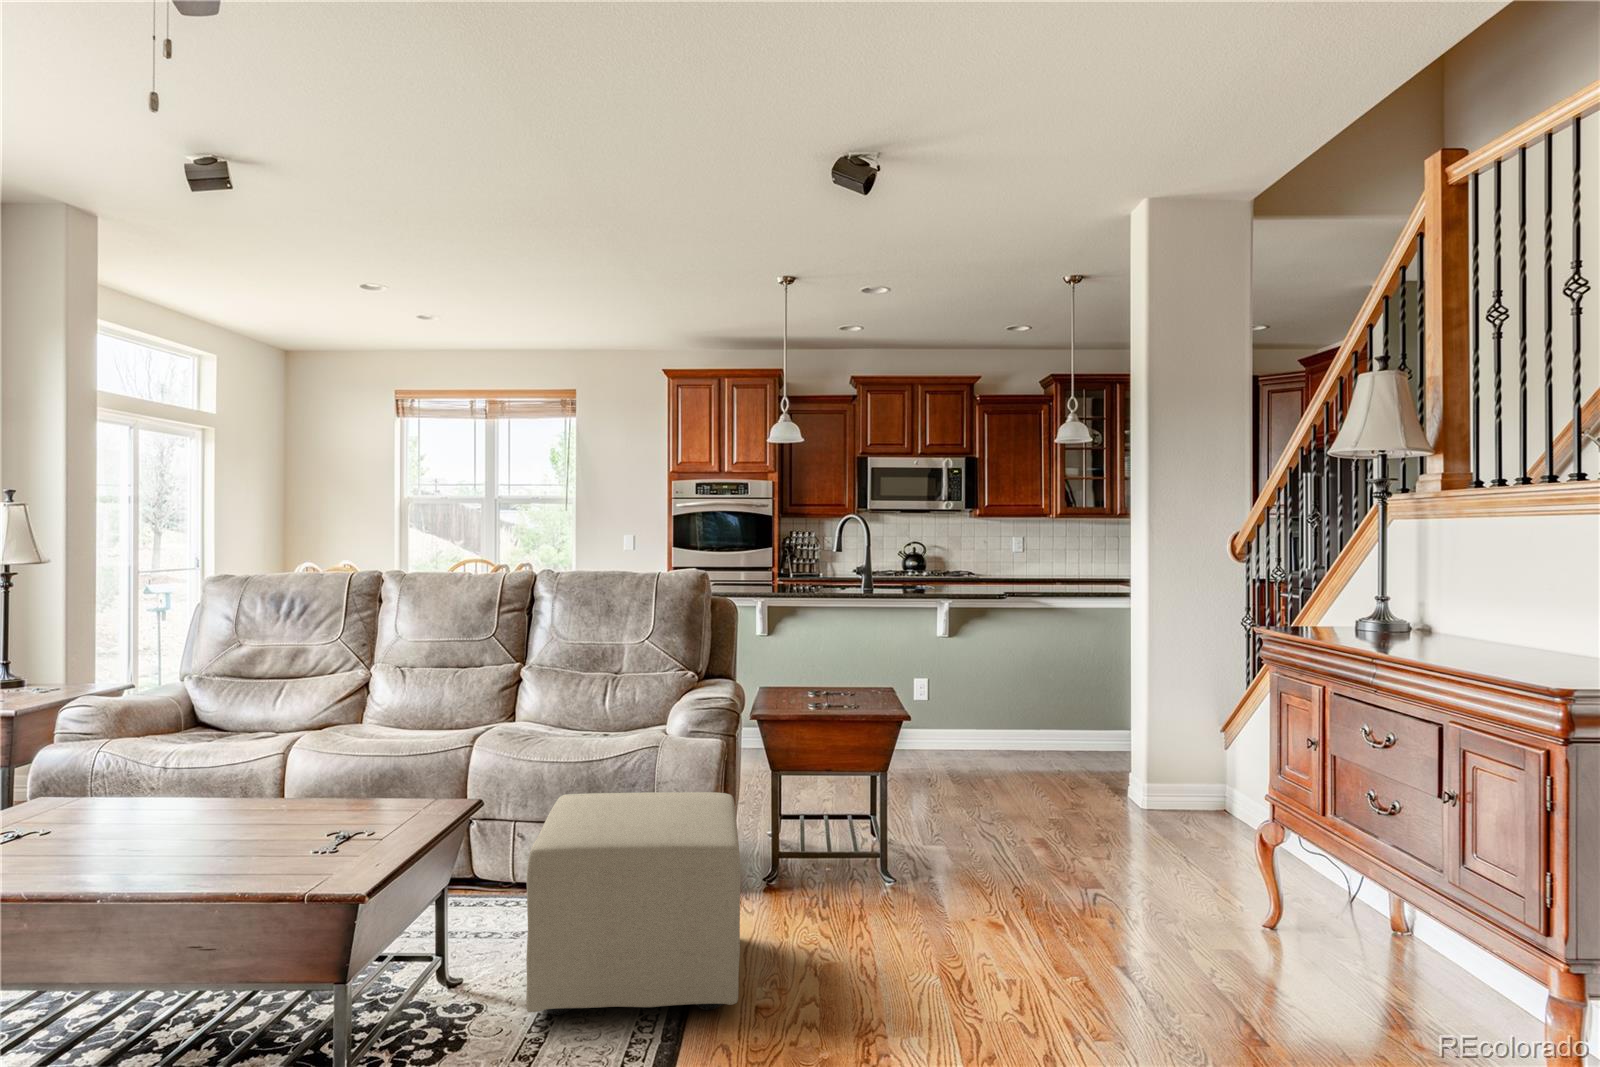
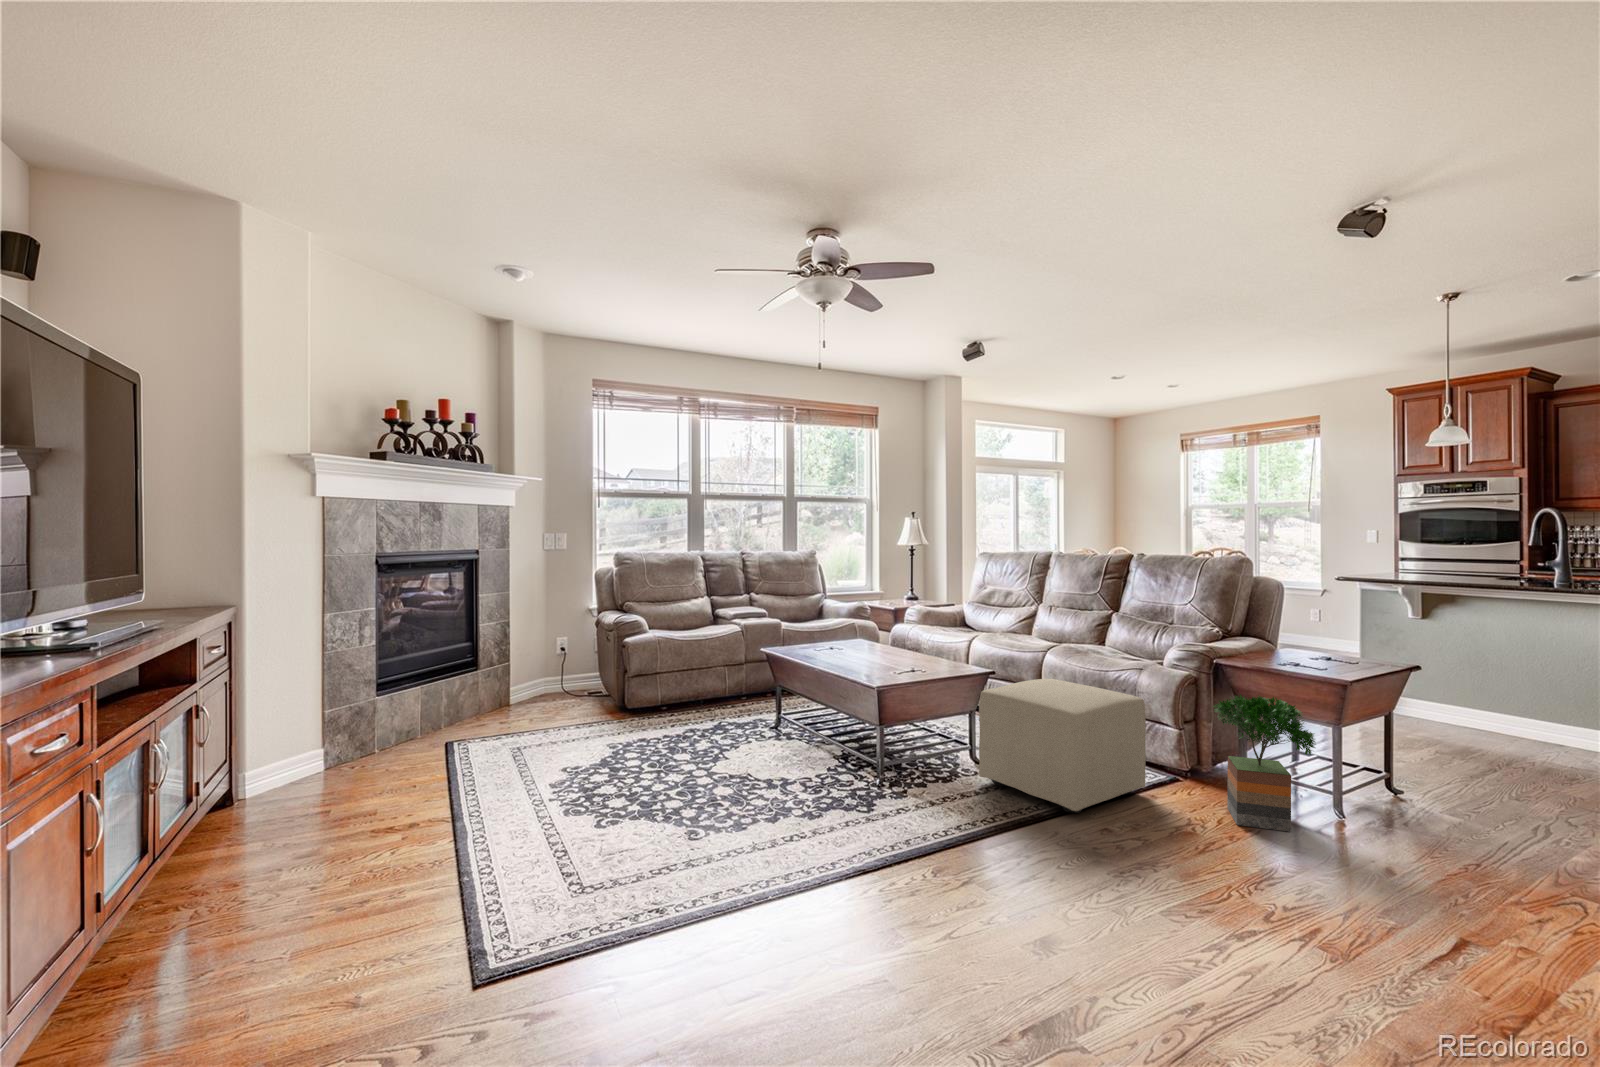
potted tree: none [802,753,928,932] -> present [1214,694,1316,832]

